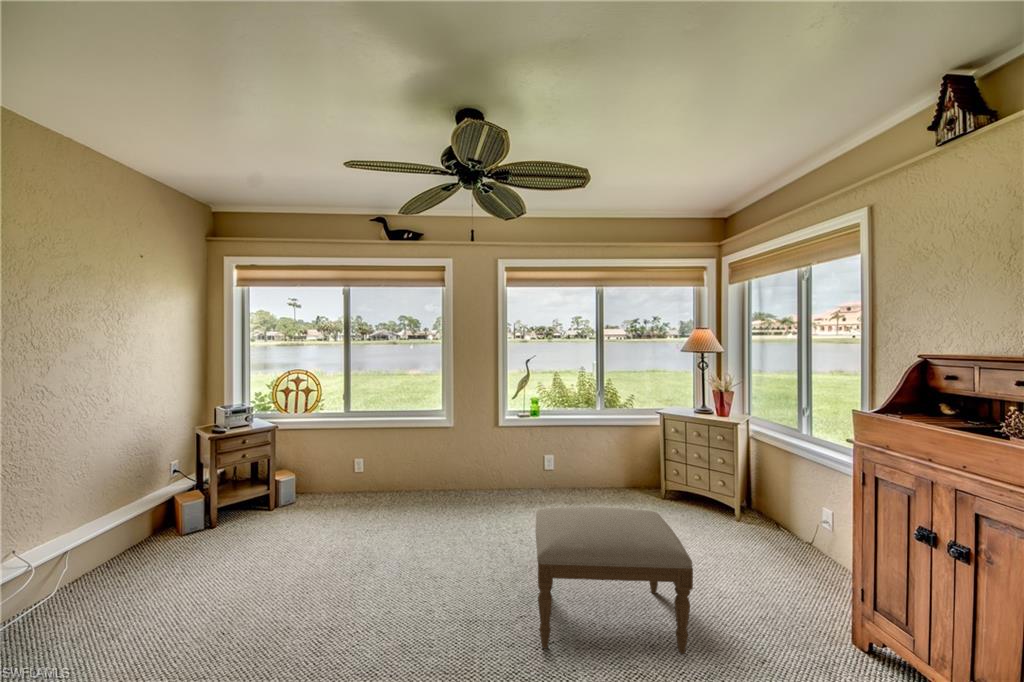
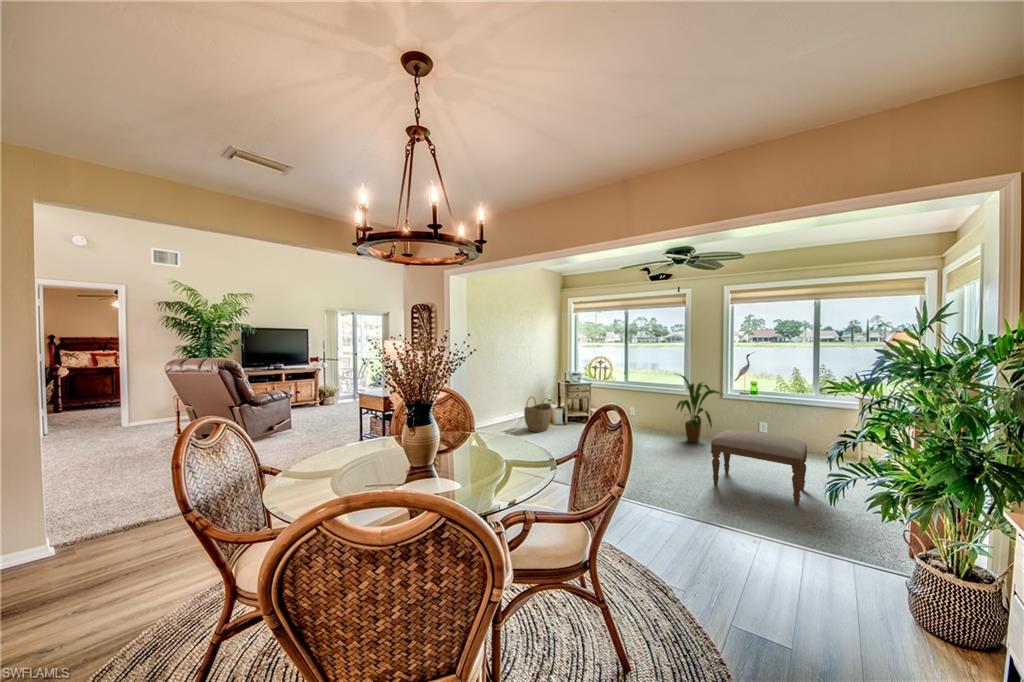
house plant: none [433,399,508,510] -> present [676,375,723,443]
woven basket: none [70,484,169,580] -> present [524,397,552,432]

